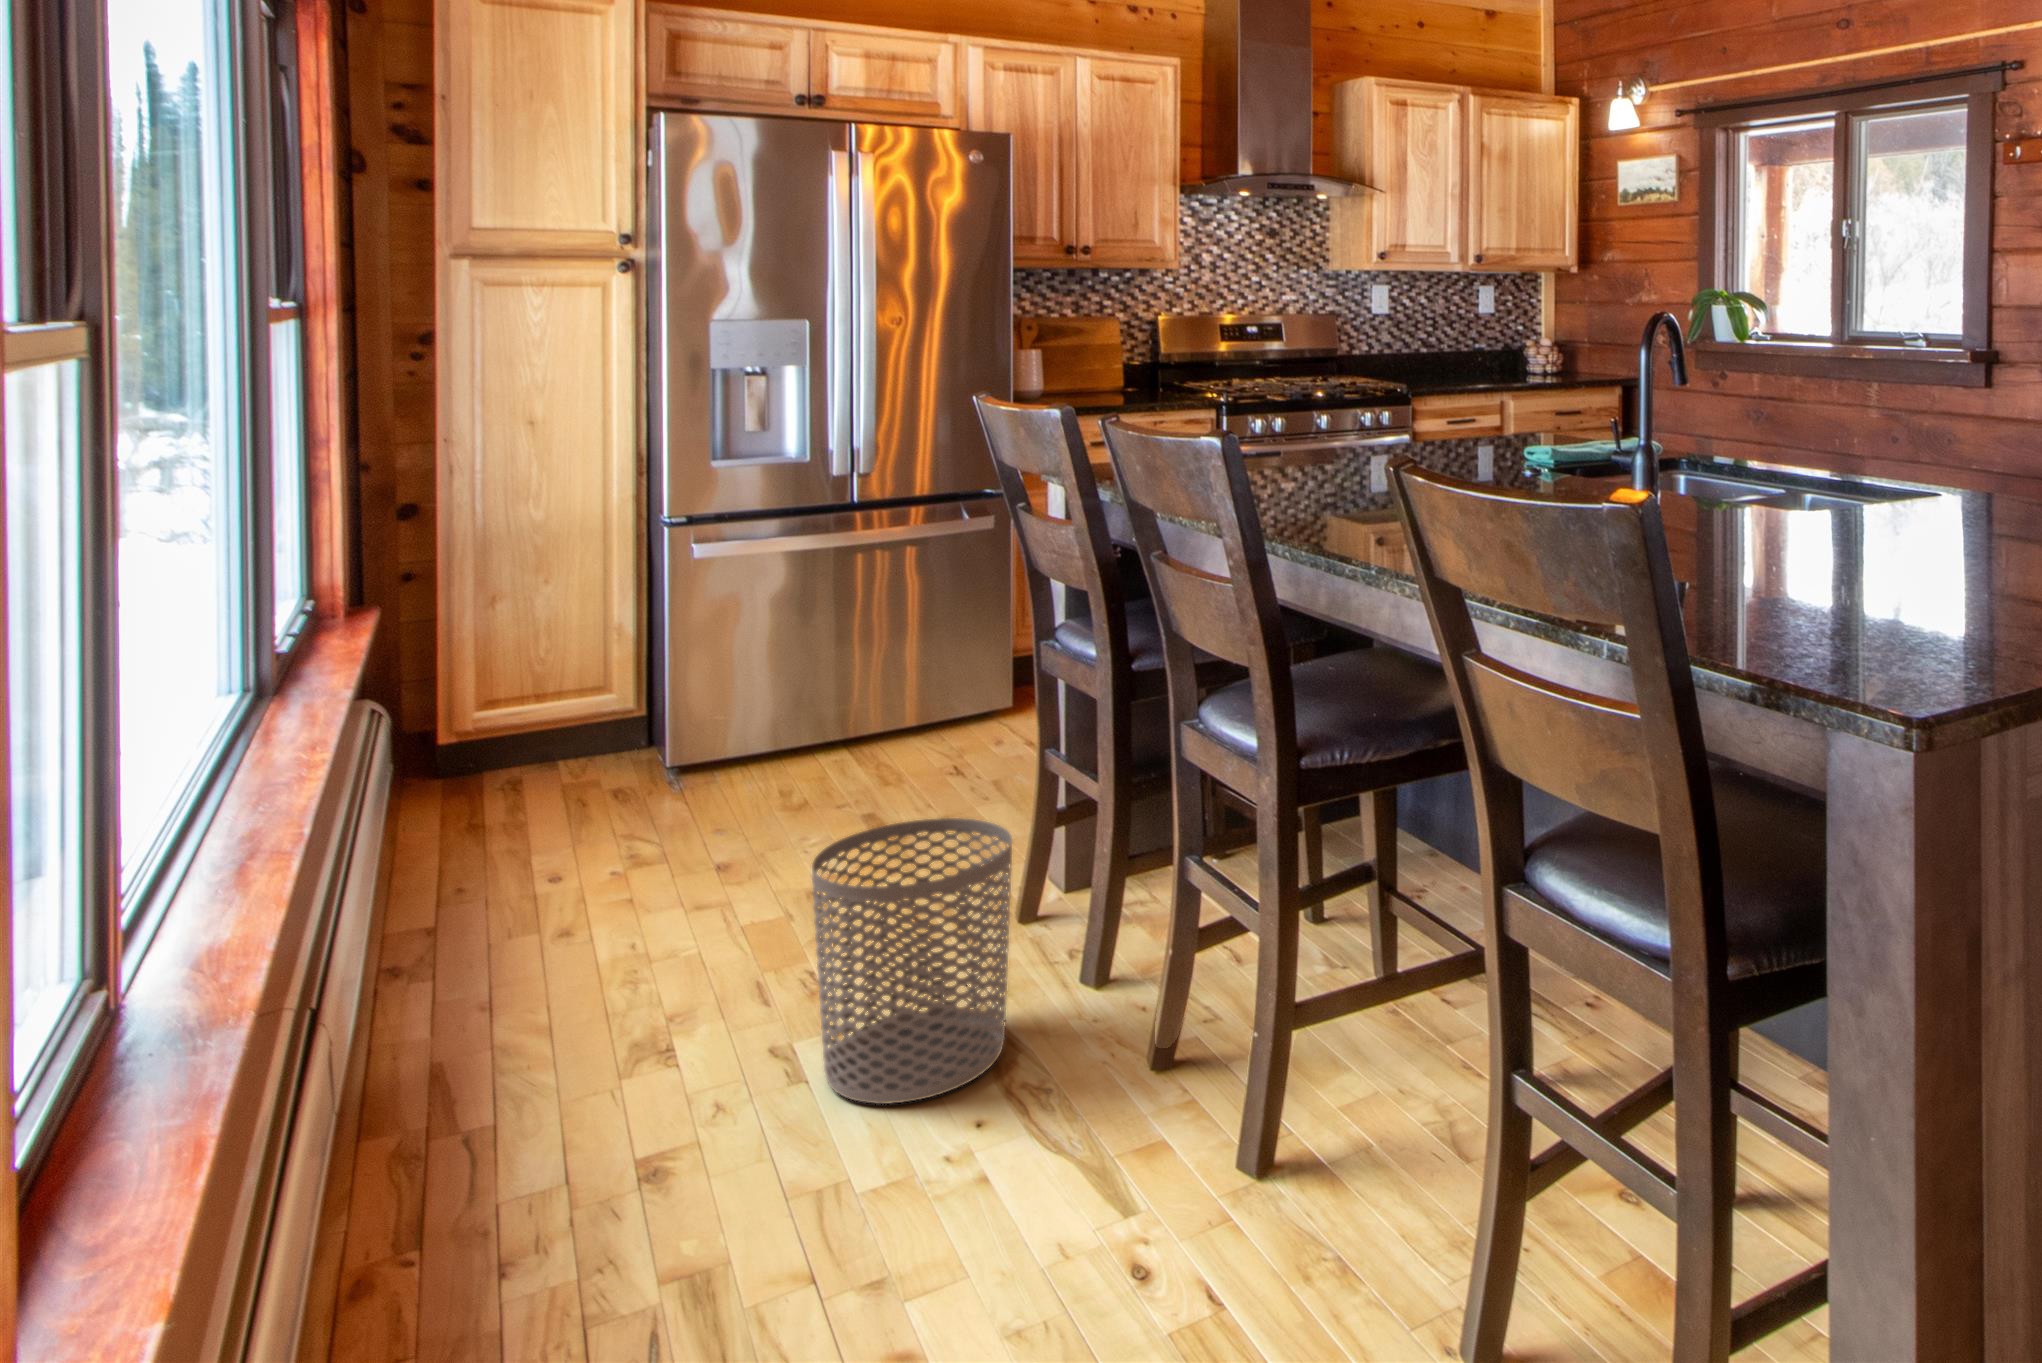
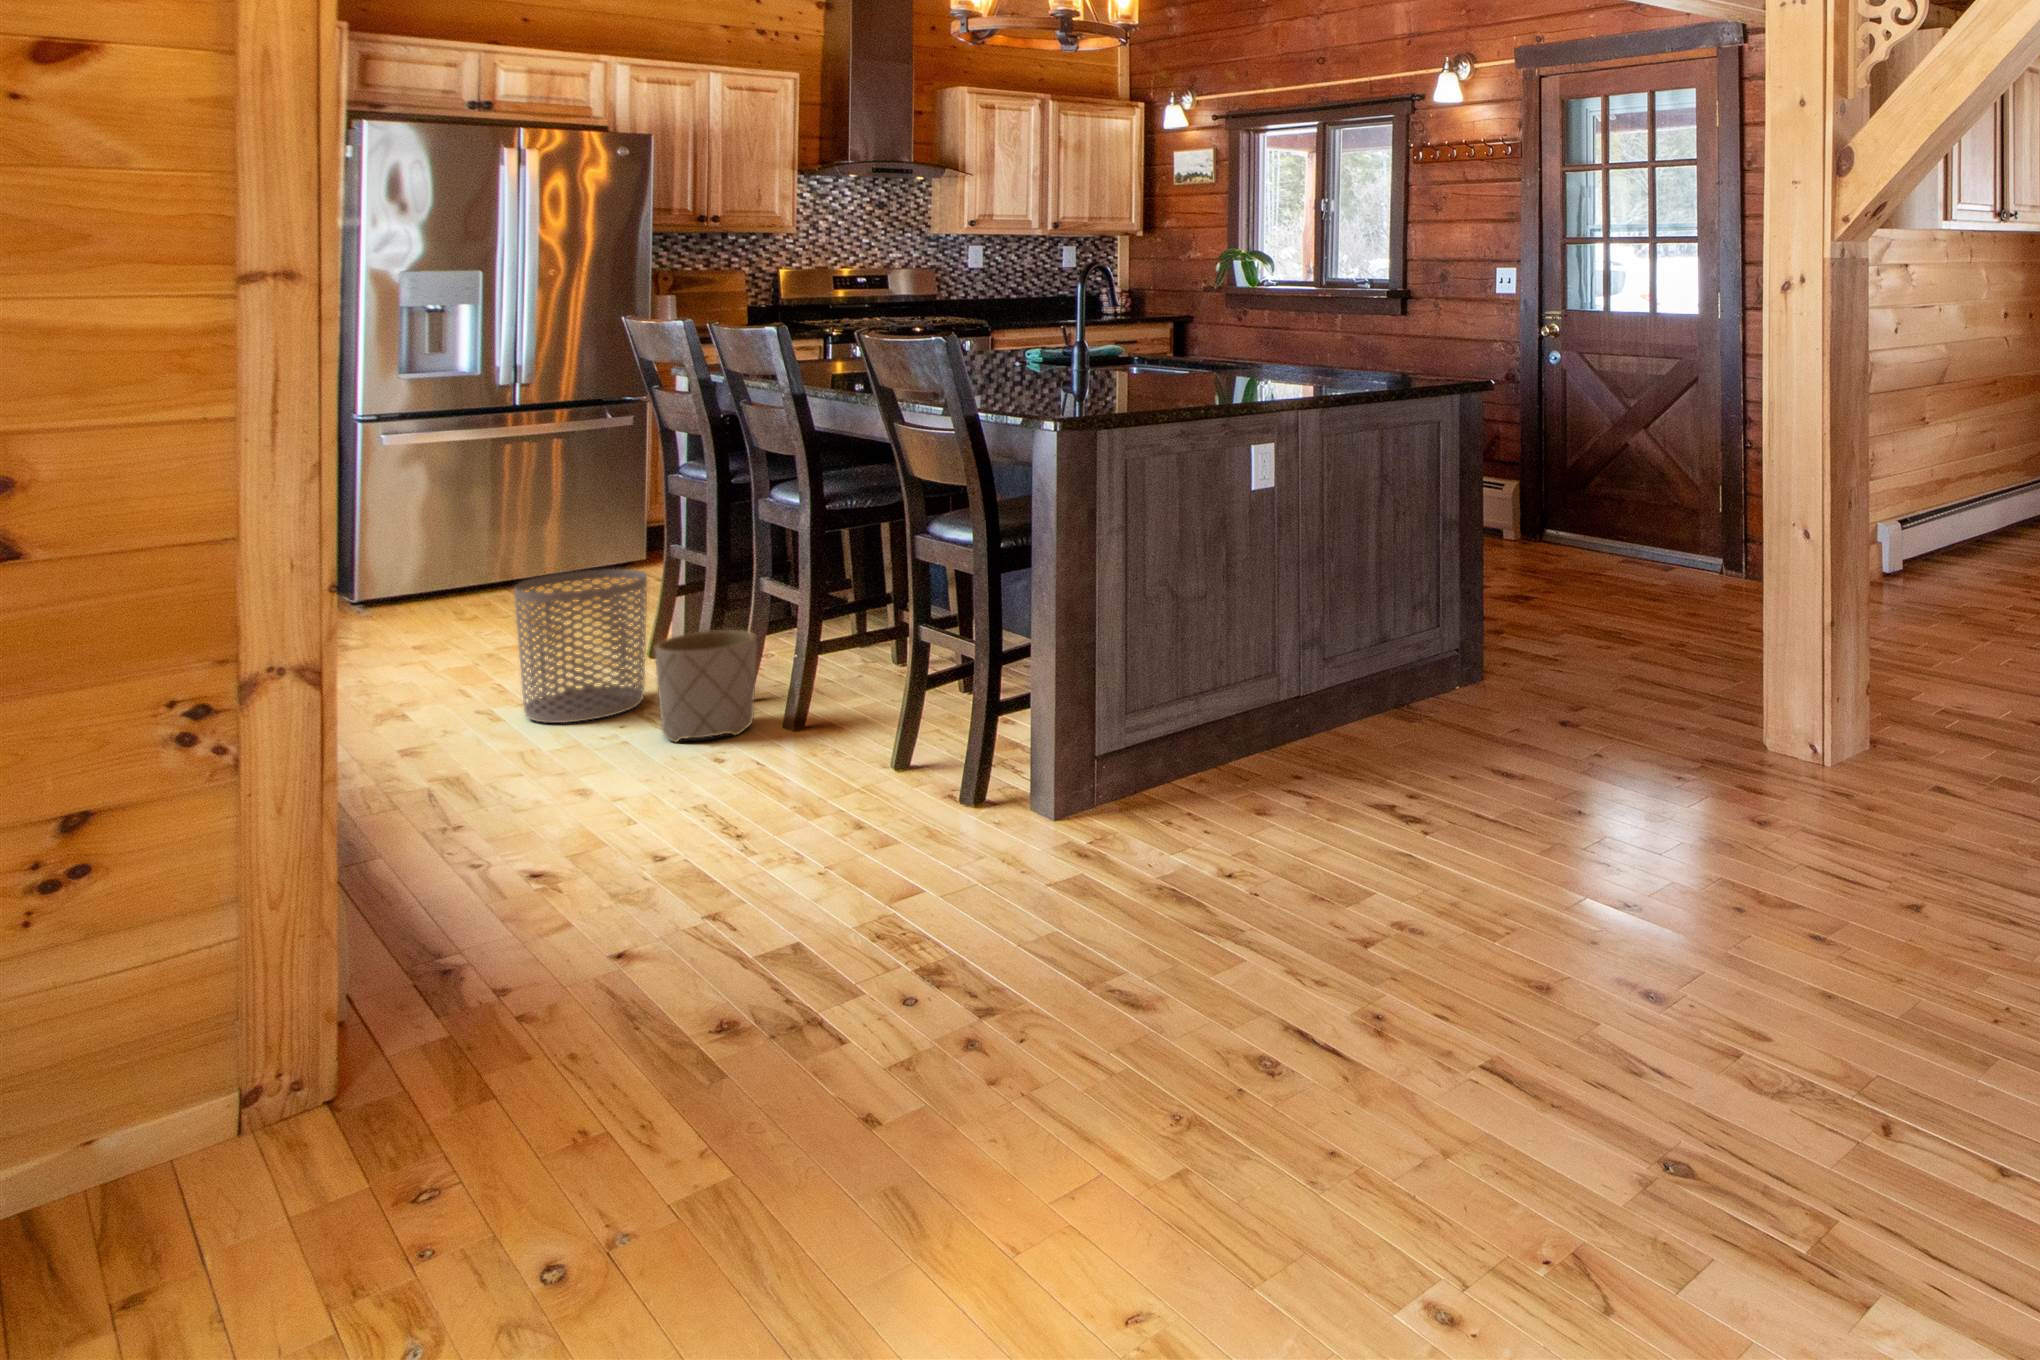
planter: none [1027,963,1191,1193] -> present [655,630,757,742]

